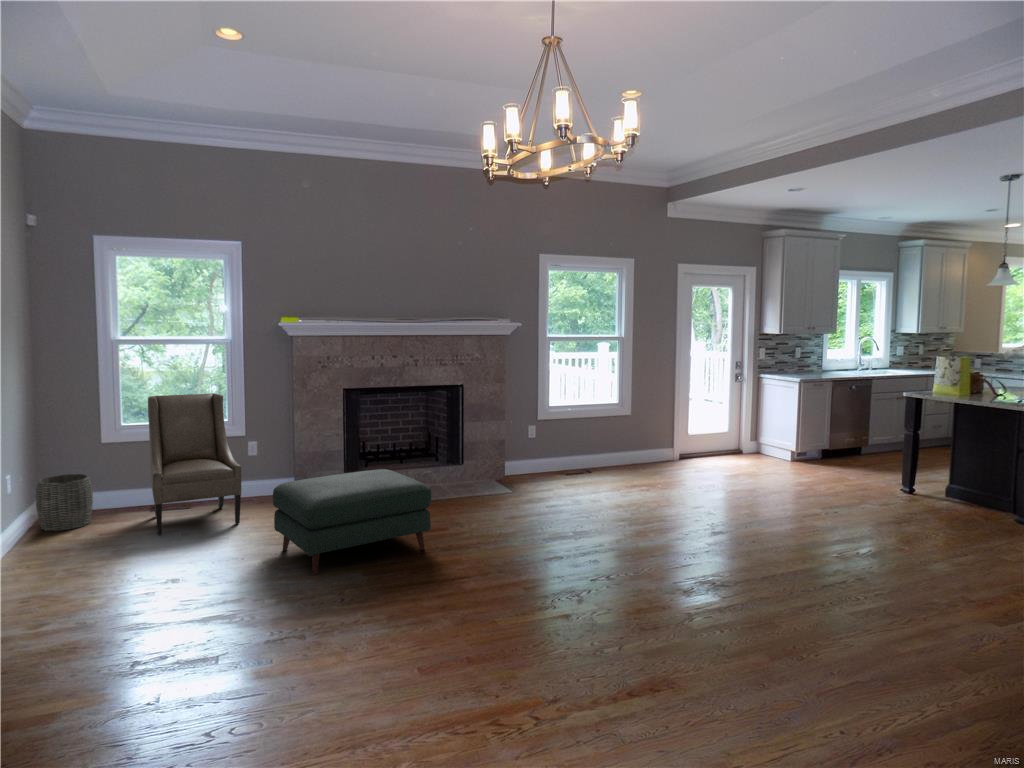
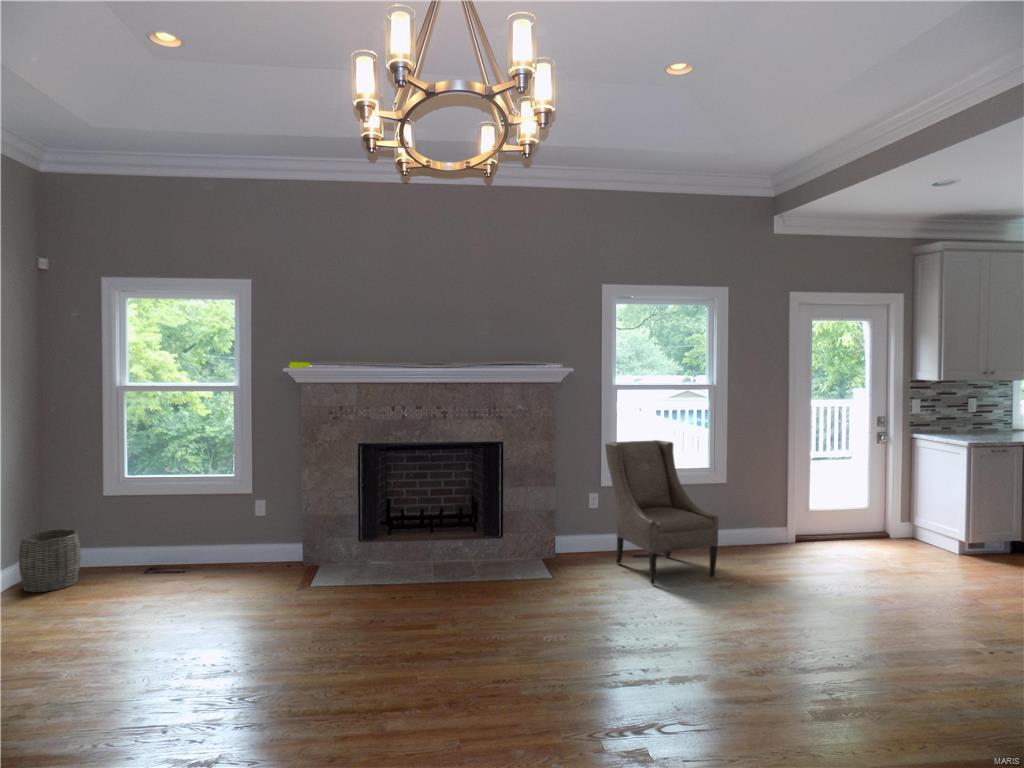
armchair: present [148,393,241,535] -> present [605,440,718,585]
ottoman: present [273,469,431,575] -> none [211,548,393,686]

